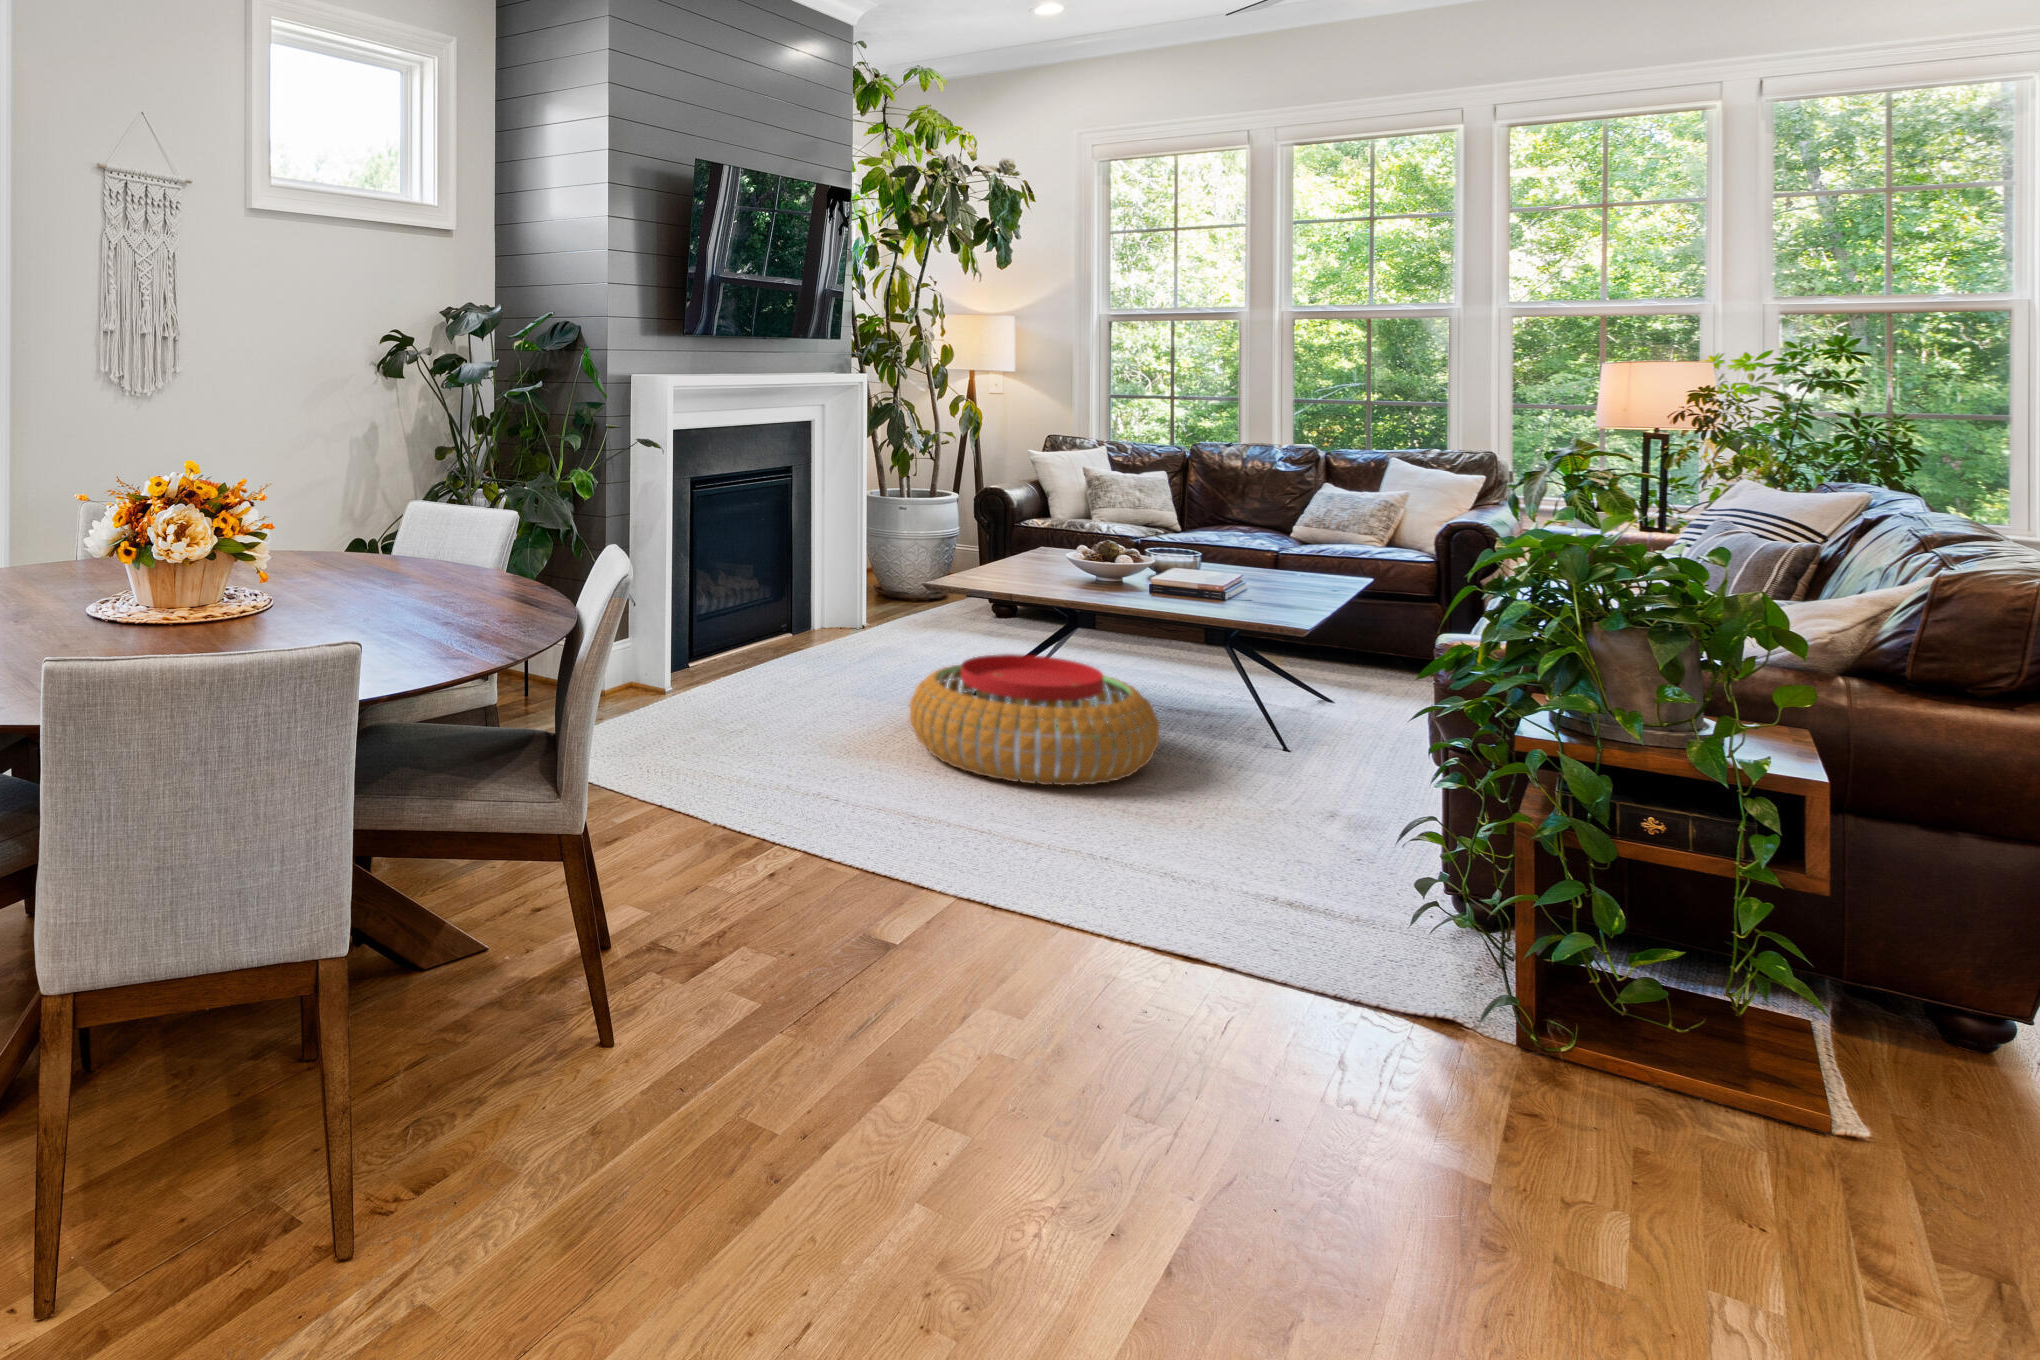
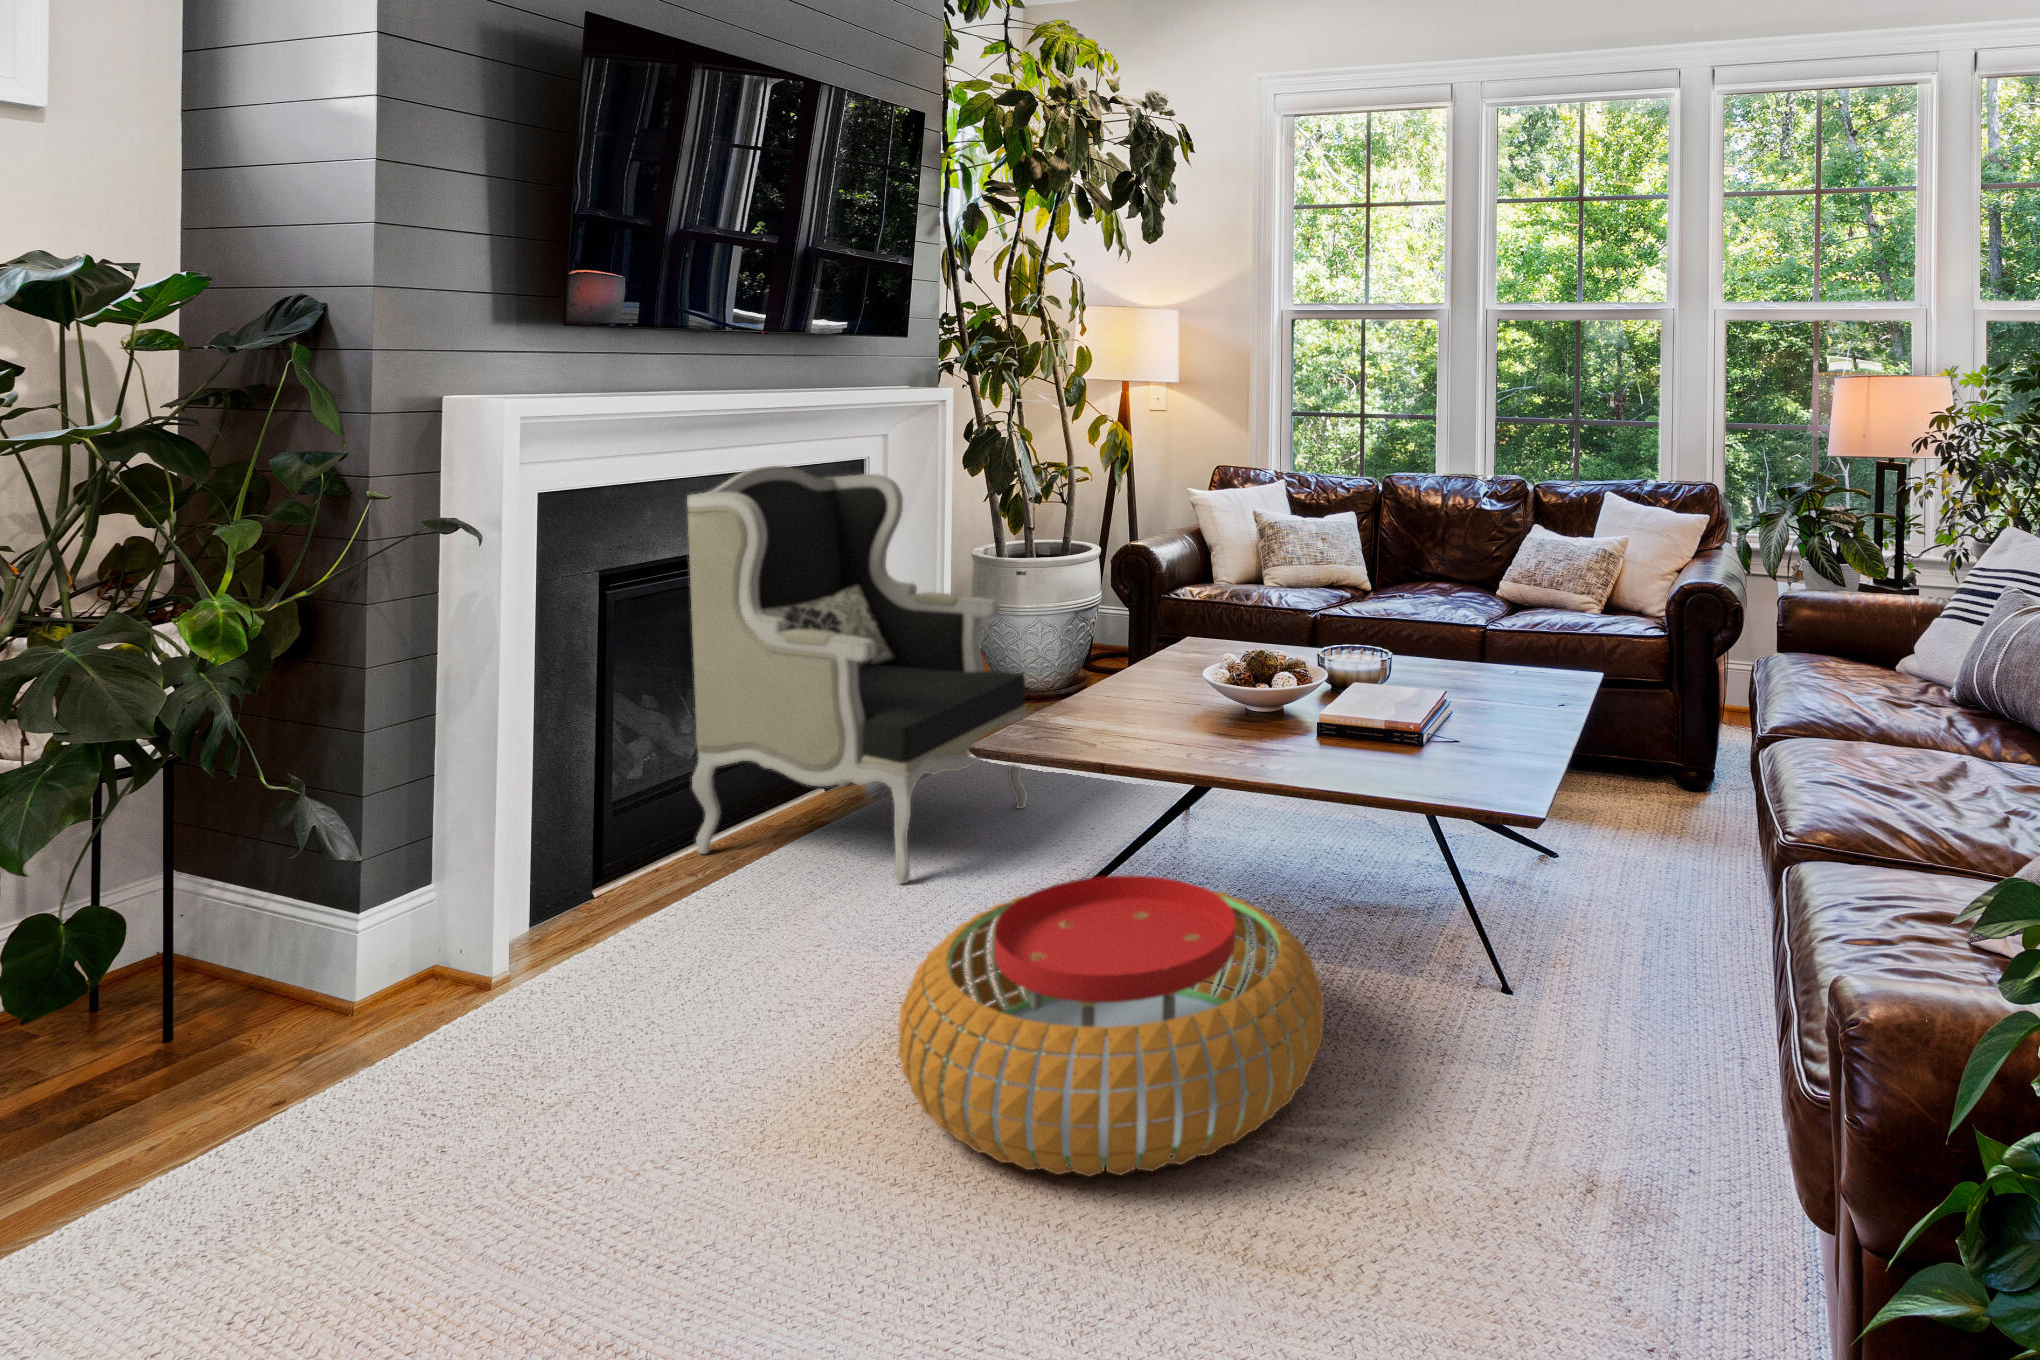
armchair: none [730,422,939,677] -> present [687,466,1028,884]

